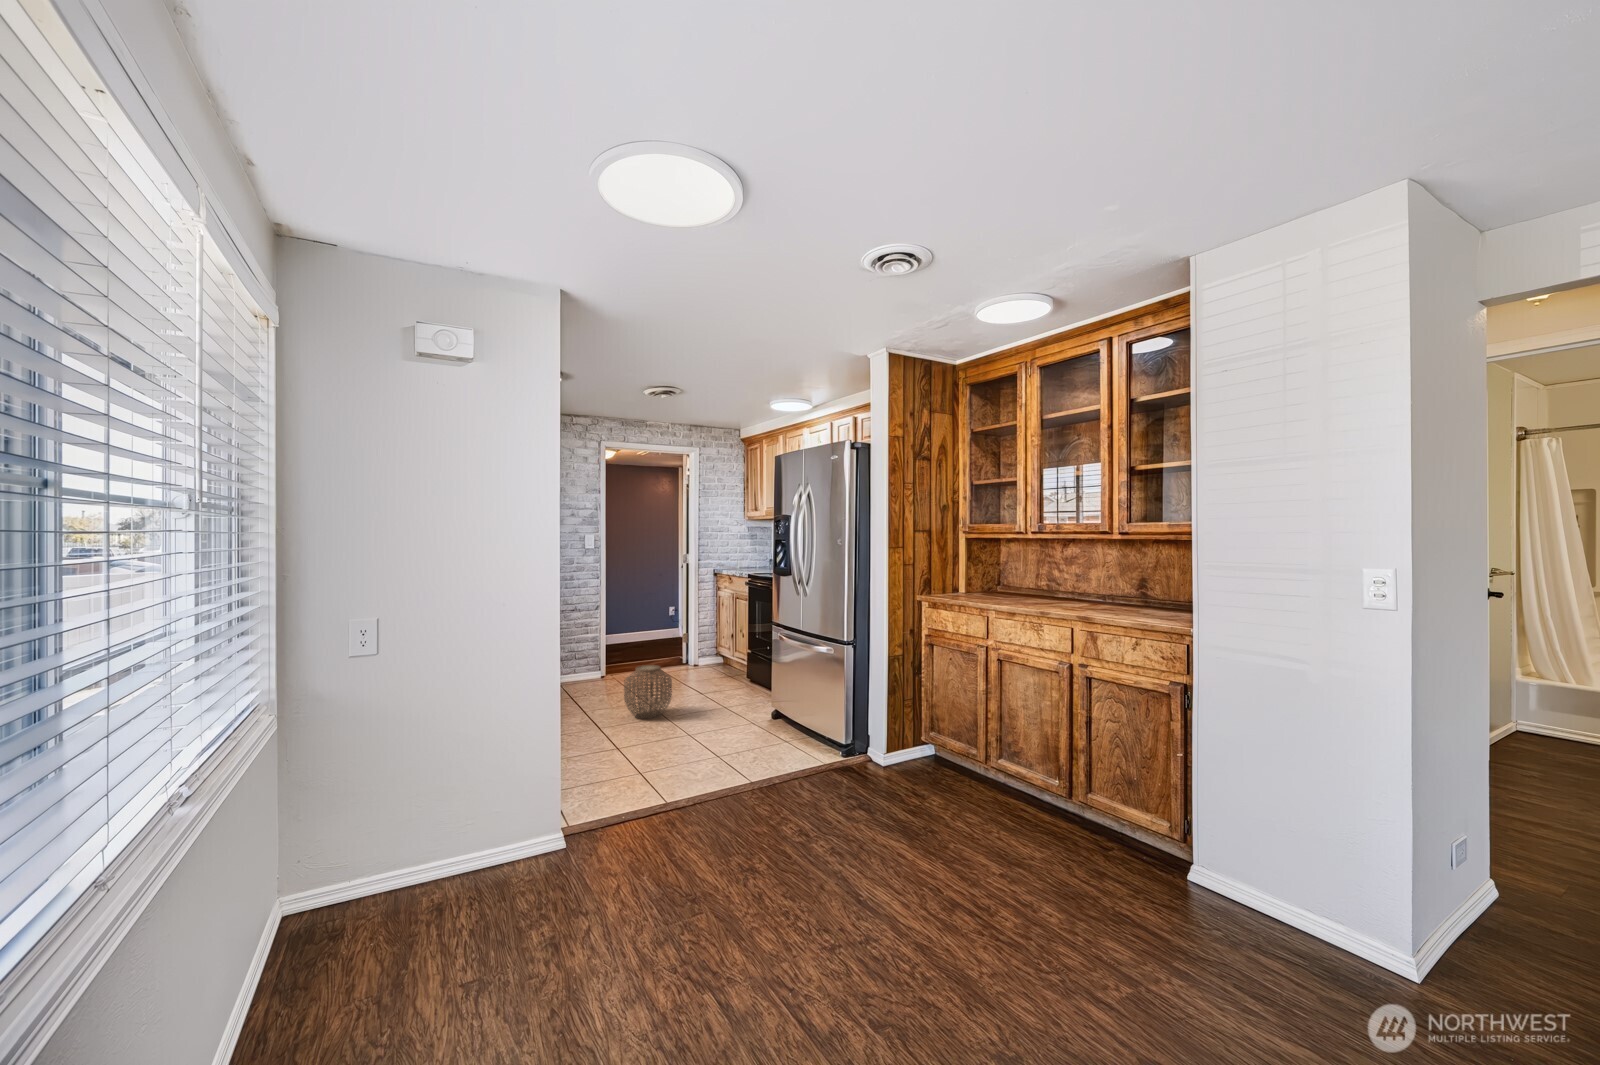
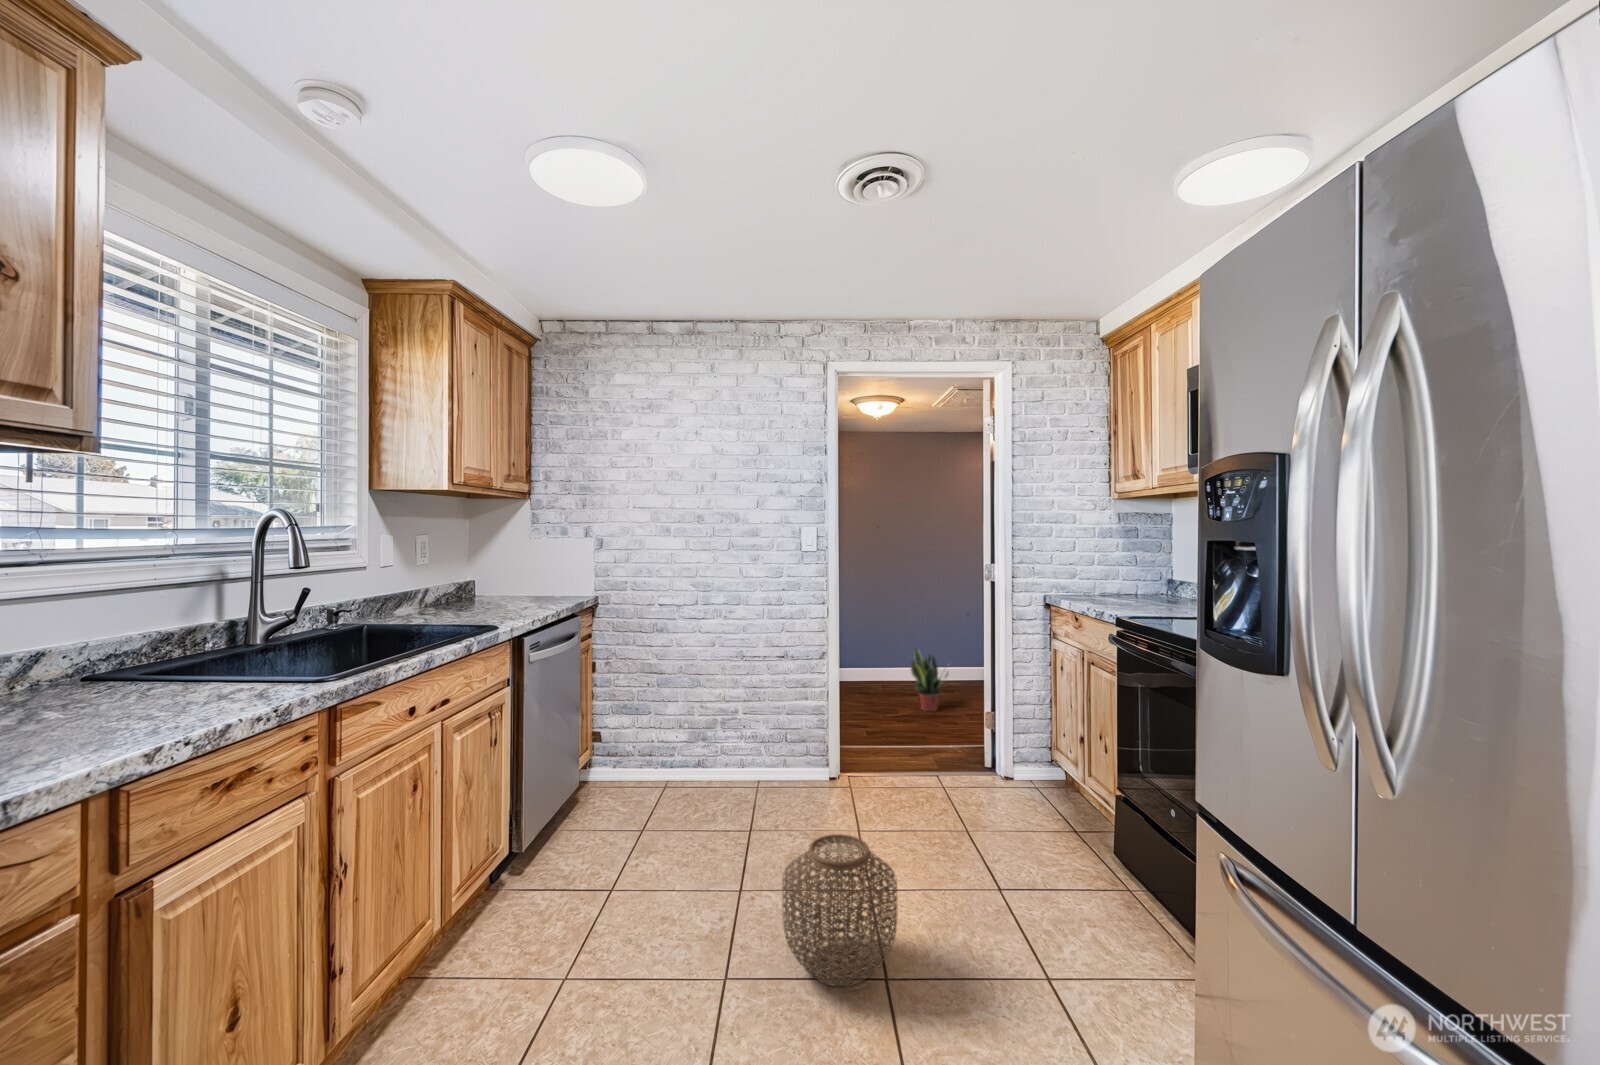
potted plant: none [627,609,652,648] -> present [911,649,948,711]

